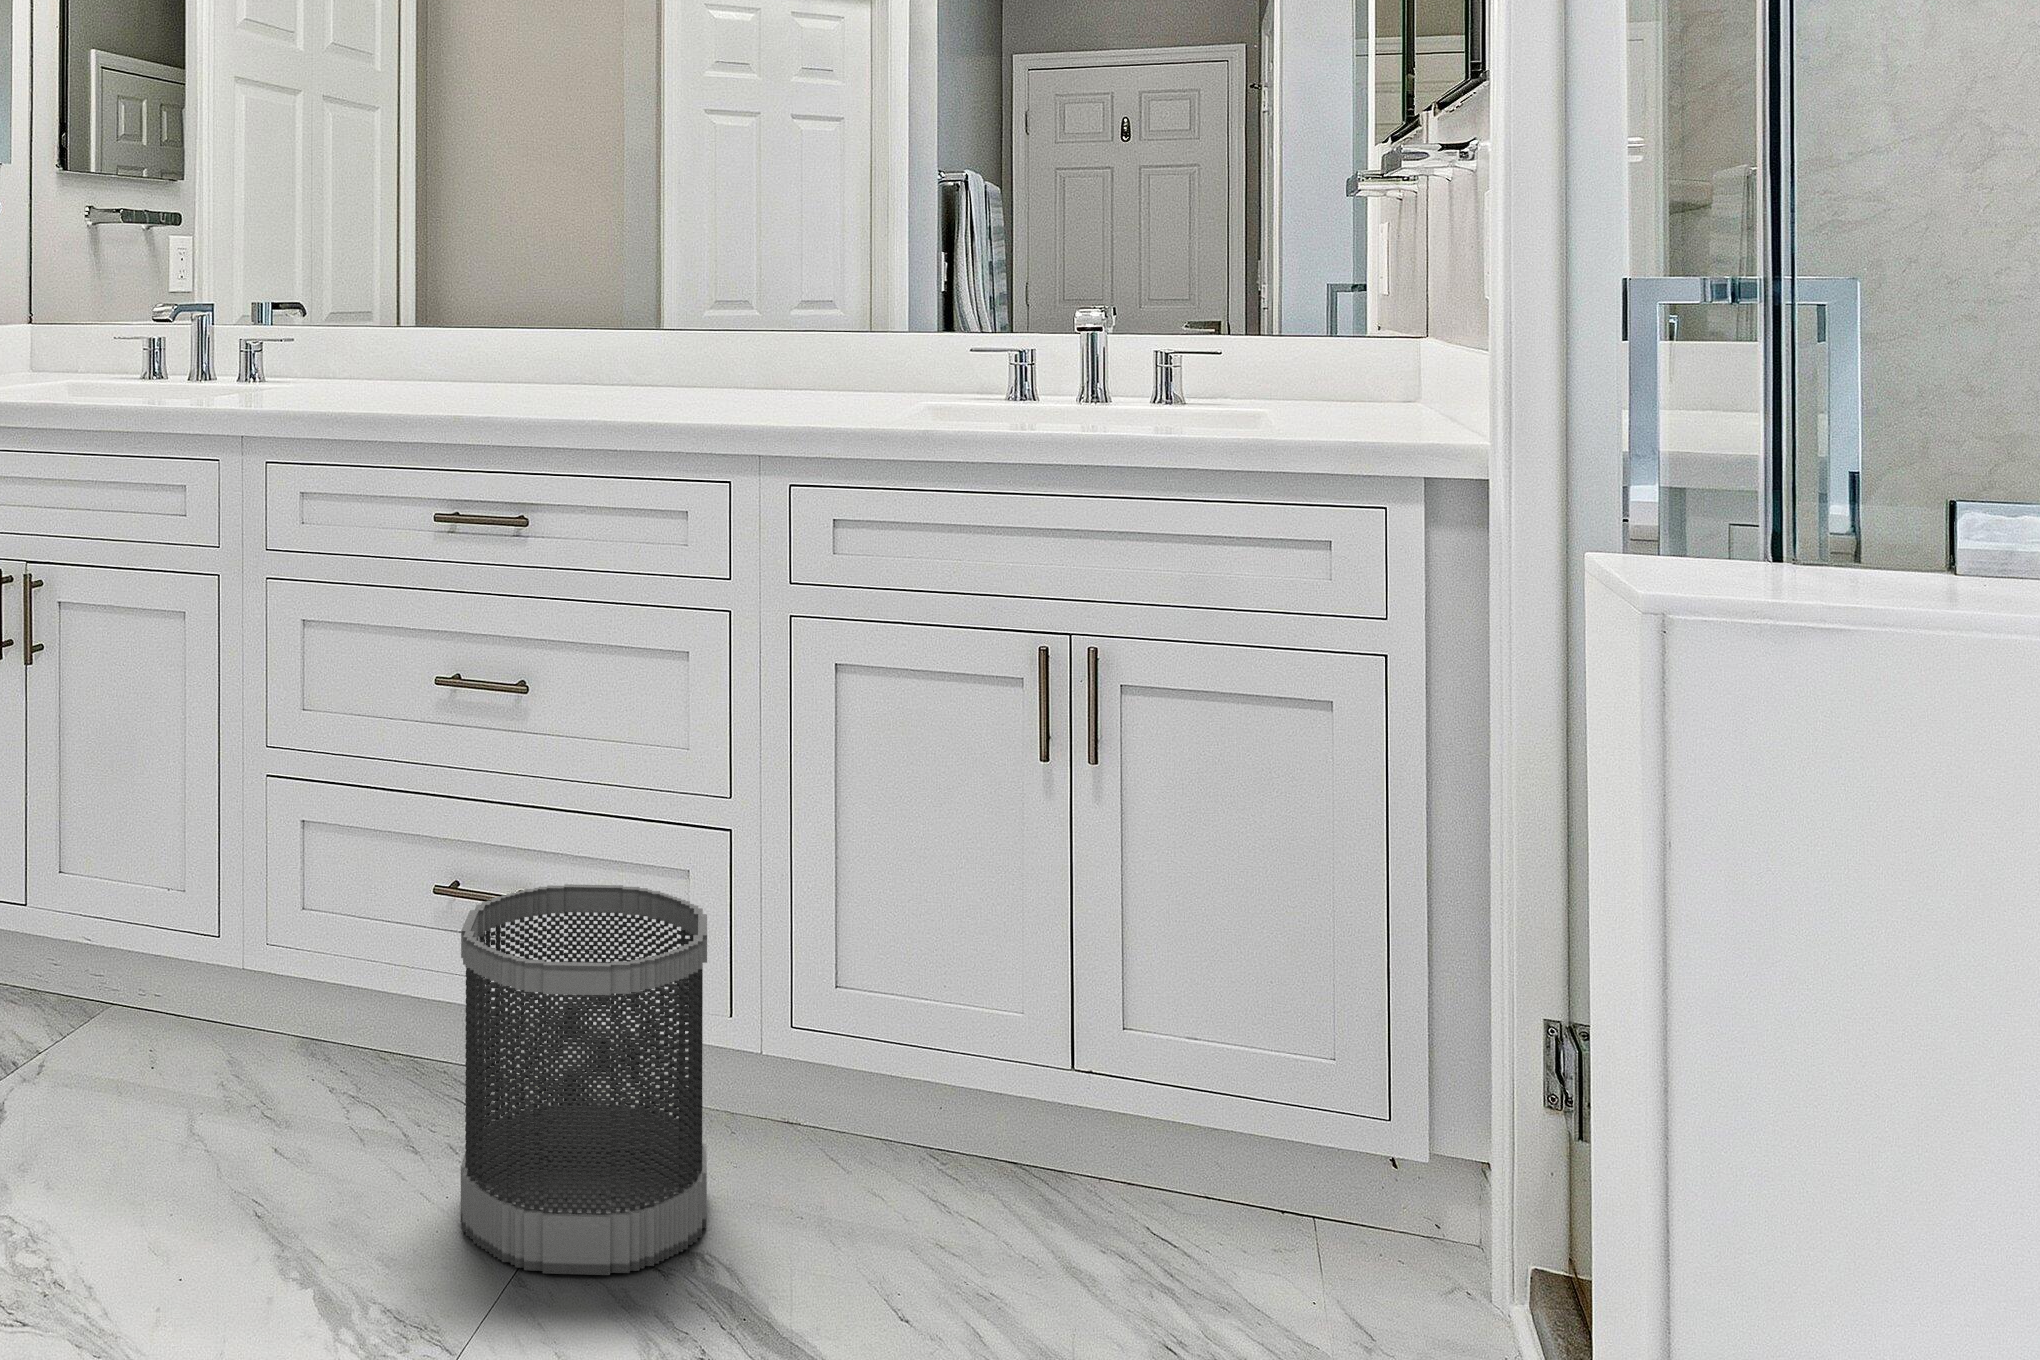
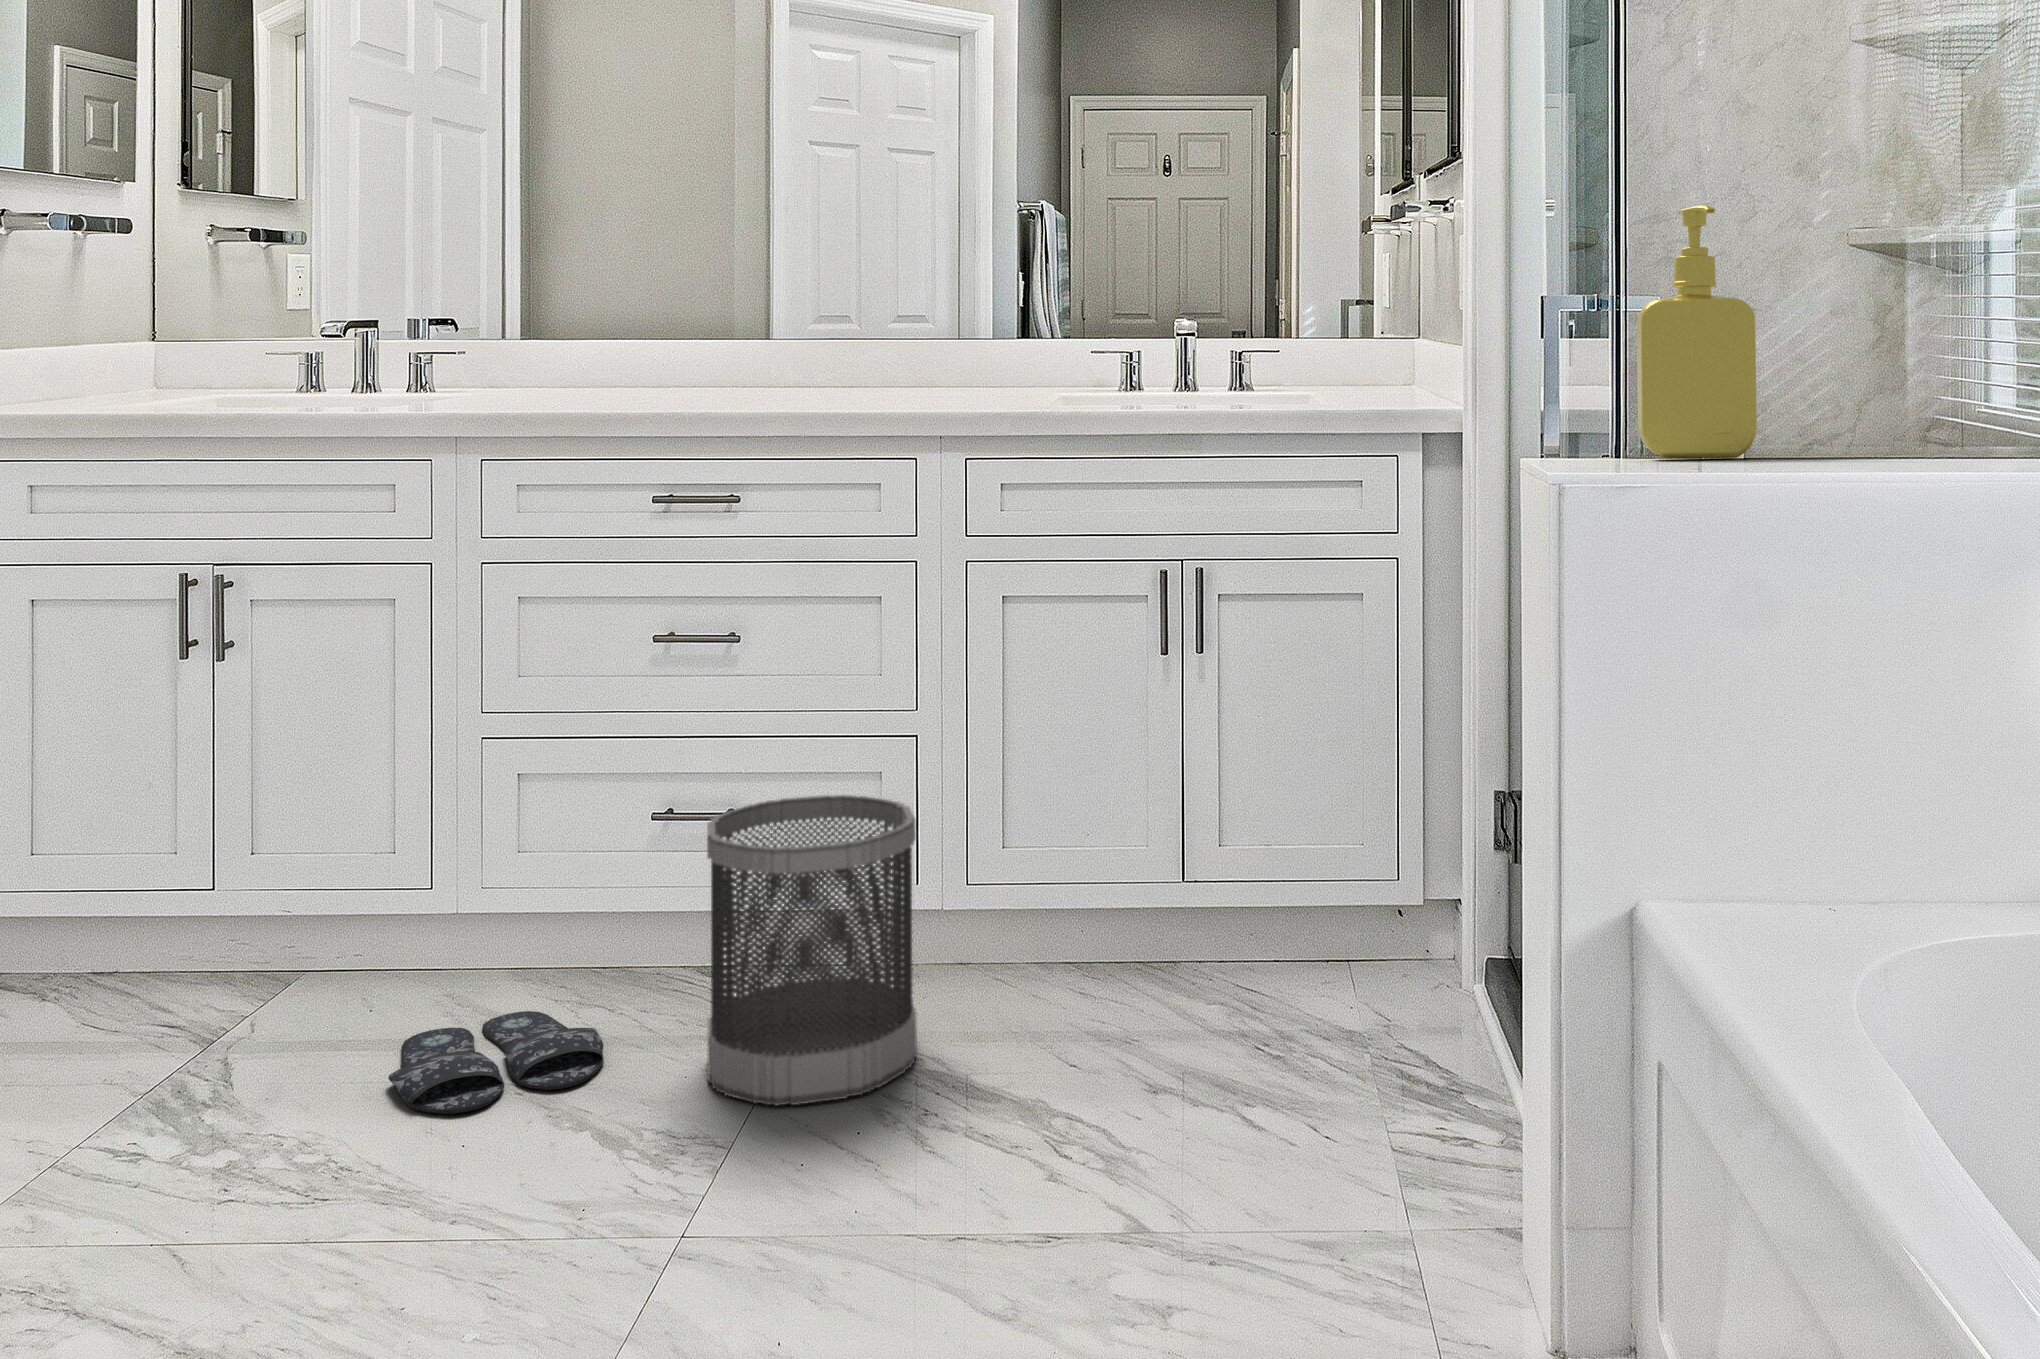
soap dispenser: none [1727,153,1964,595] -> present [1637,205,1757,458]
slippers: none [137,1085,362,1214] -> present [389,1011,603,1114]

